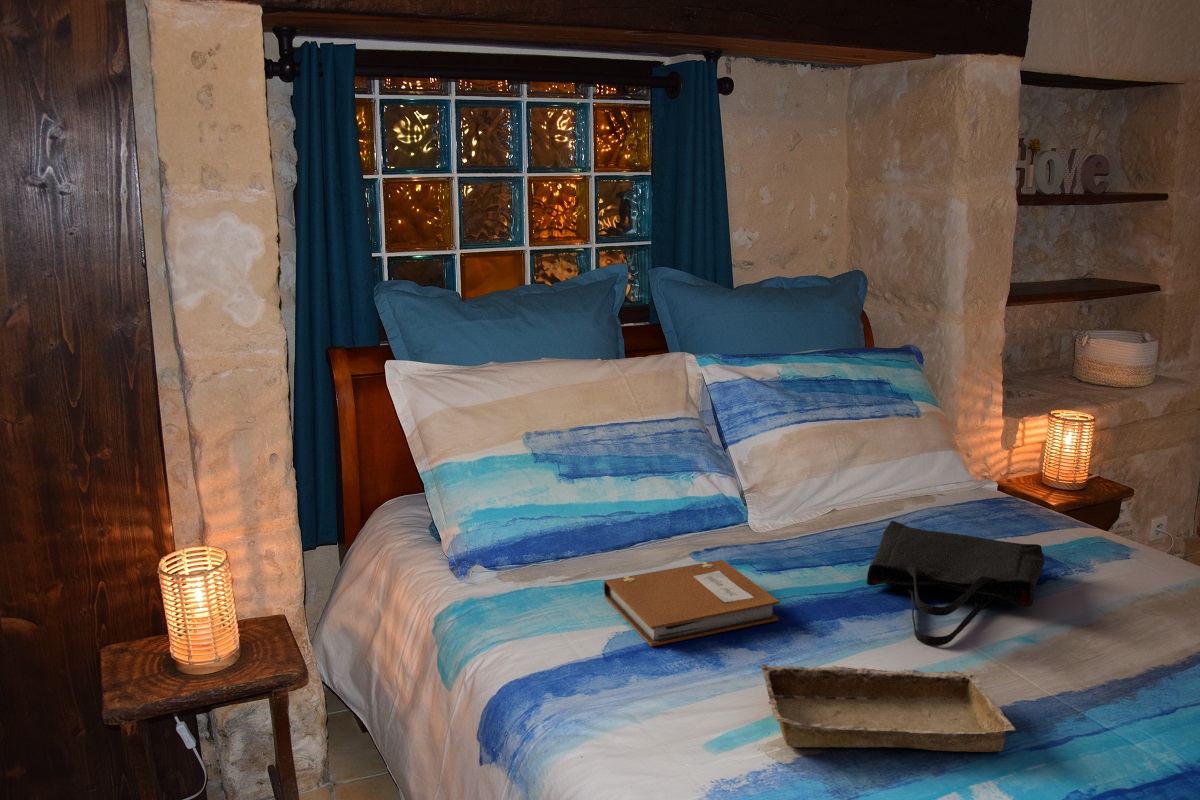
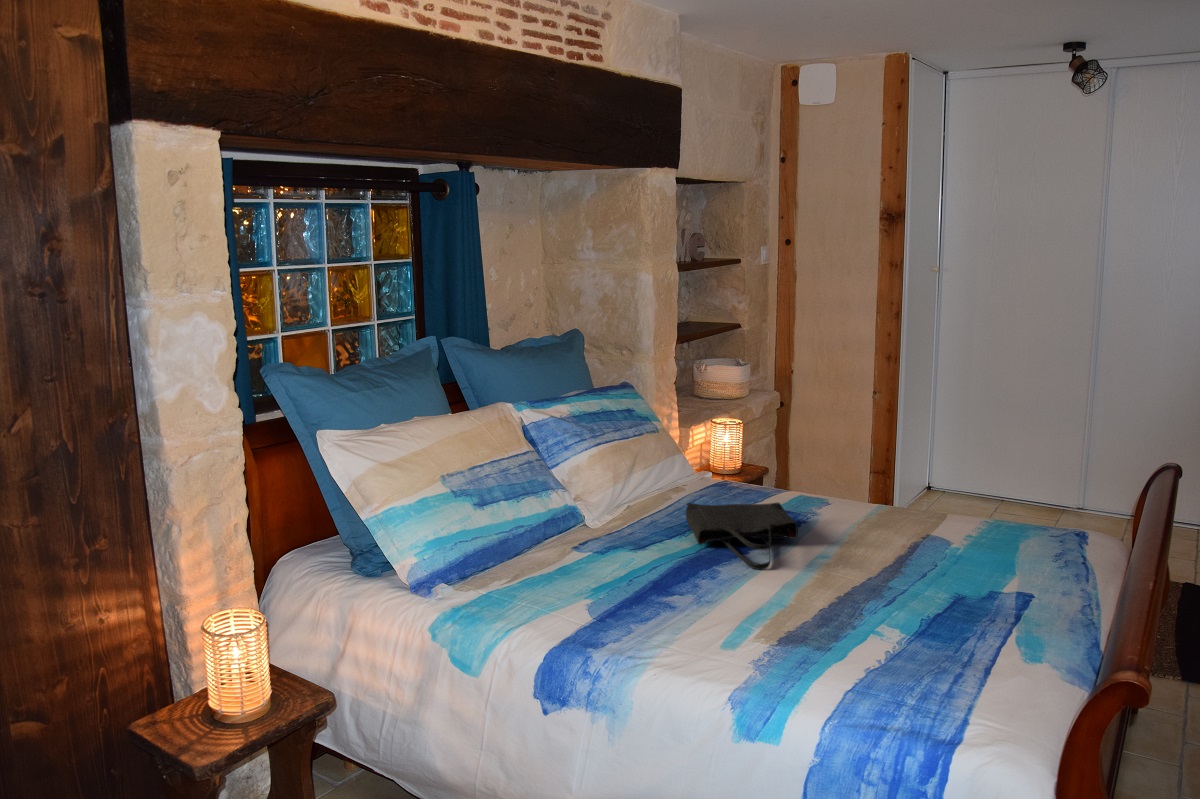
notebook: present [604,560,779,646] -> none [545,546,668,605]
tray: present [761,665,1015,752] -> none [699,574,849,633]

